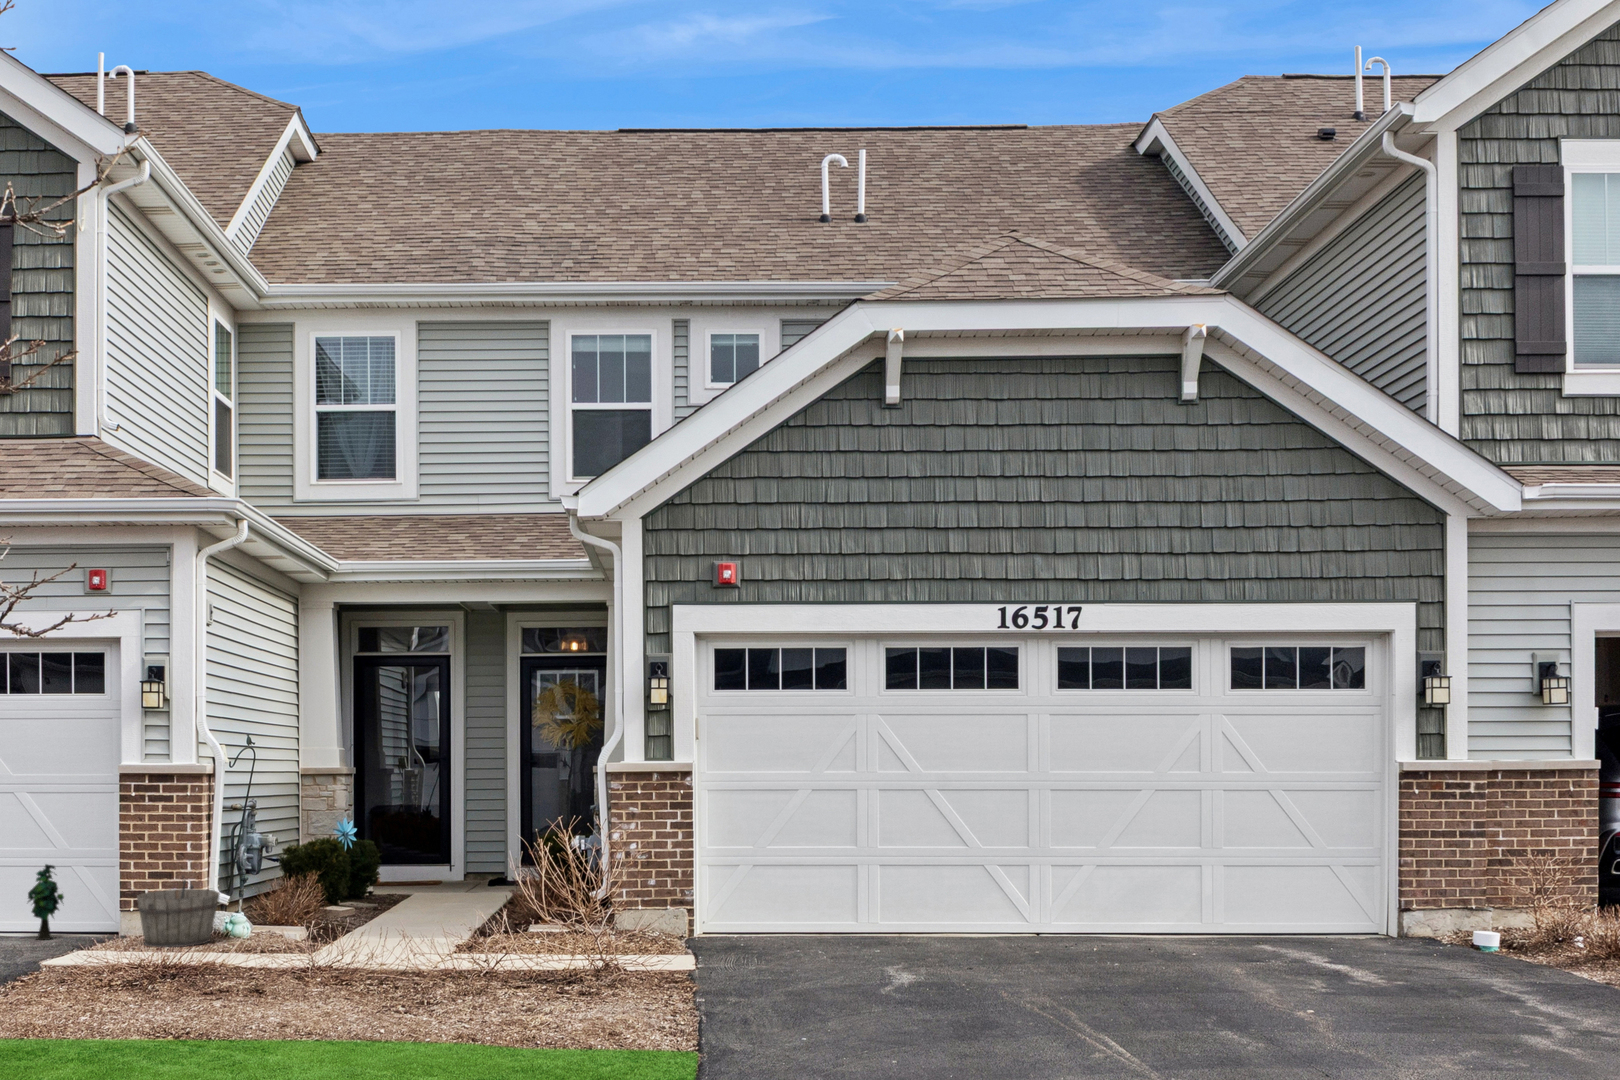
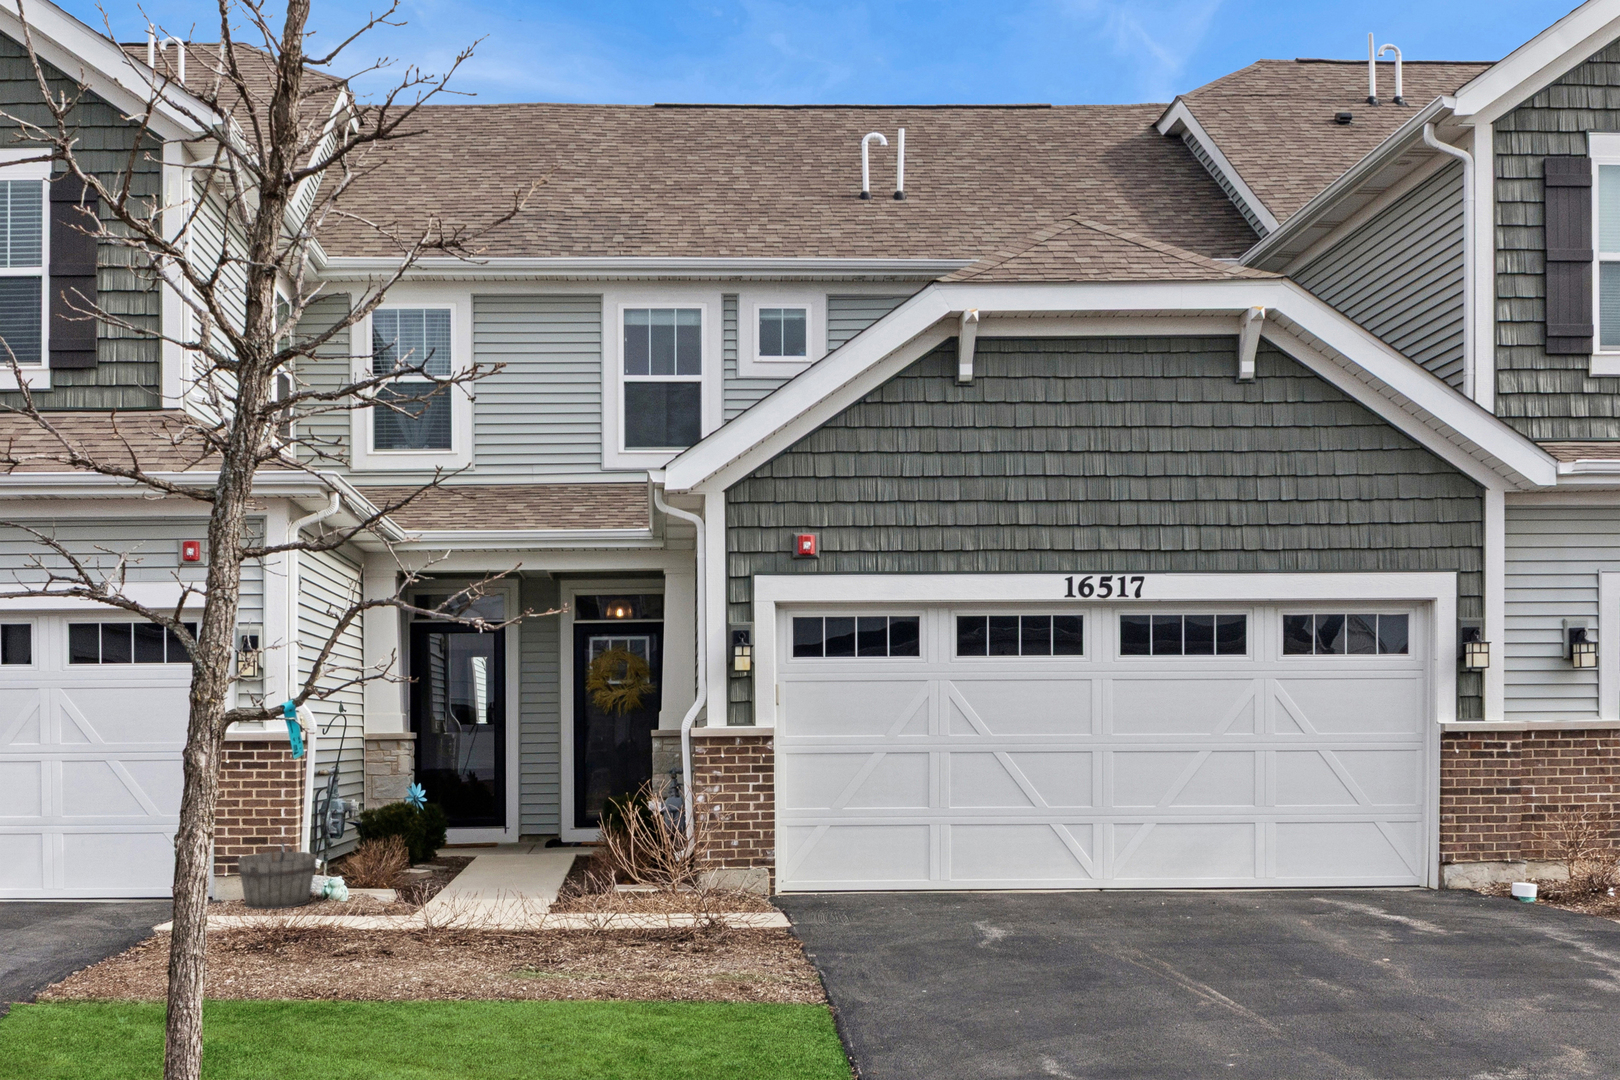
decorative plant: present [28,864,64,940] -> none [123,828,160,902]

